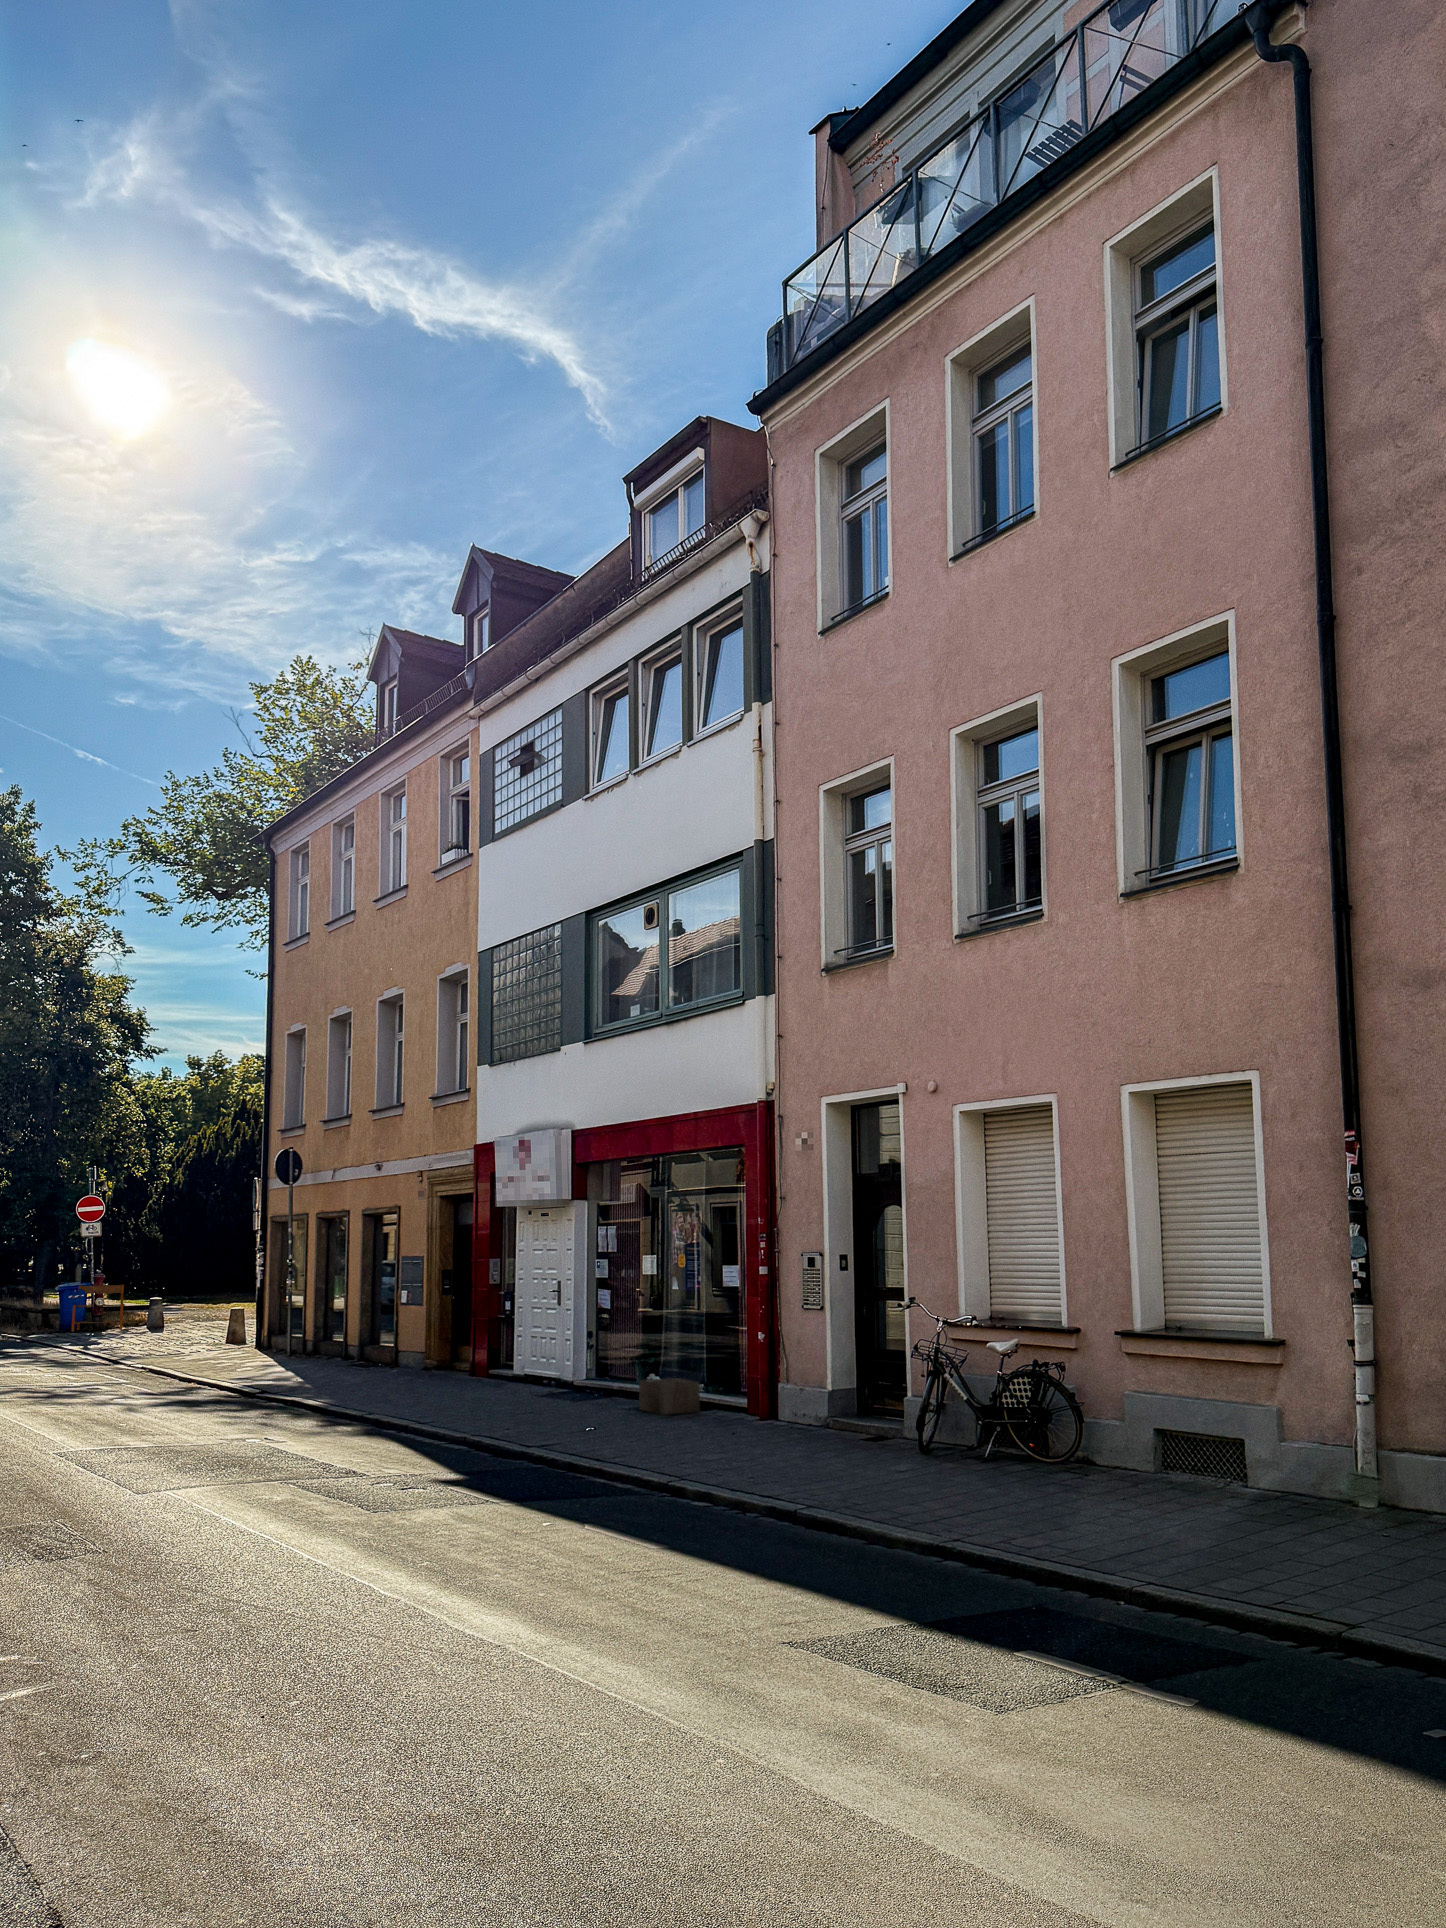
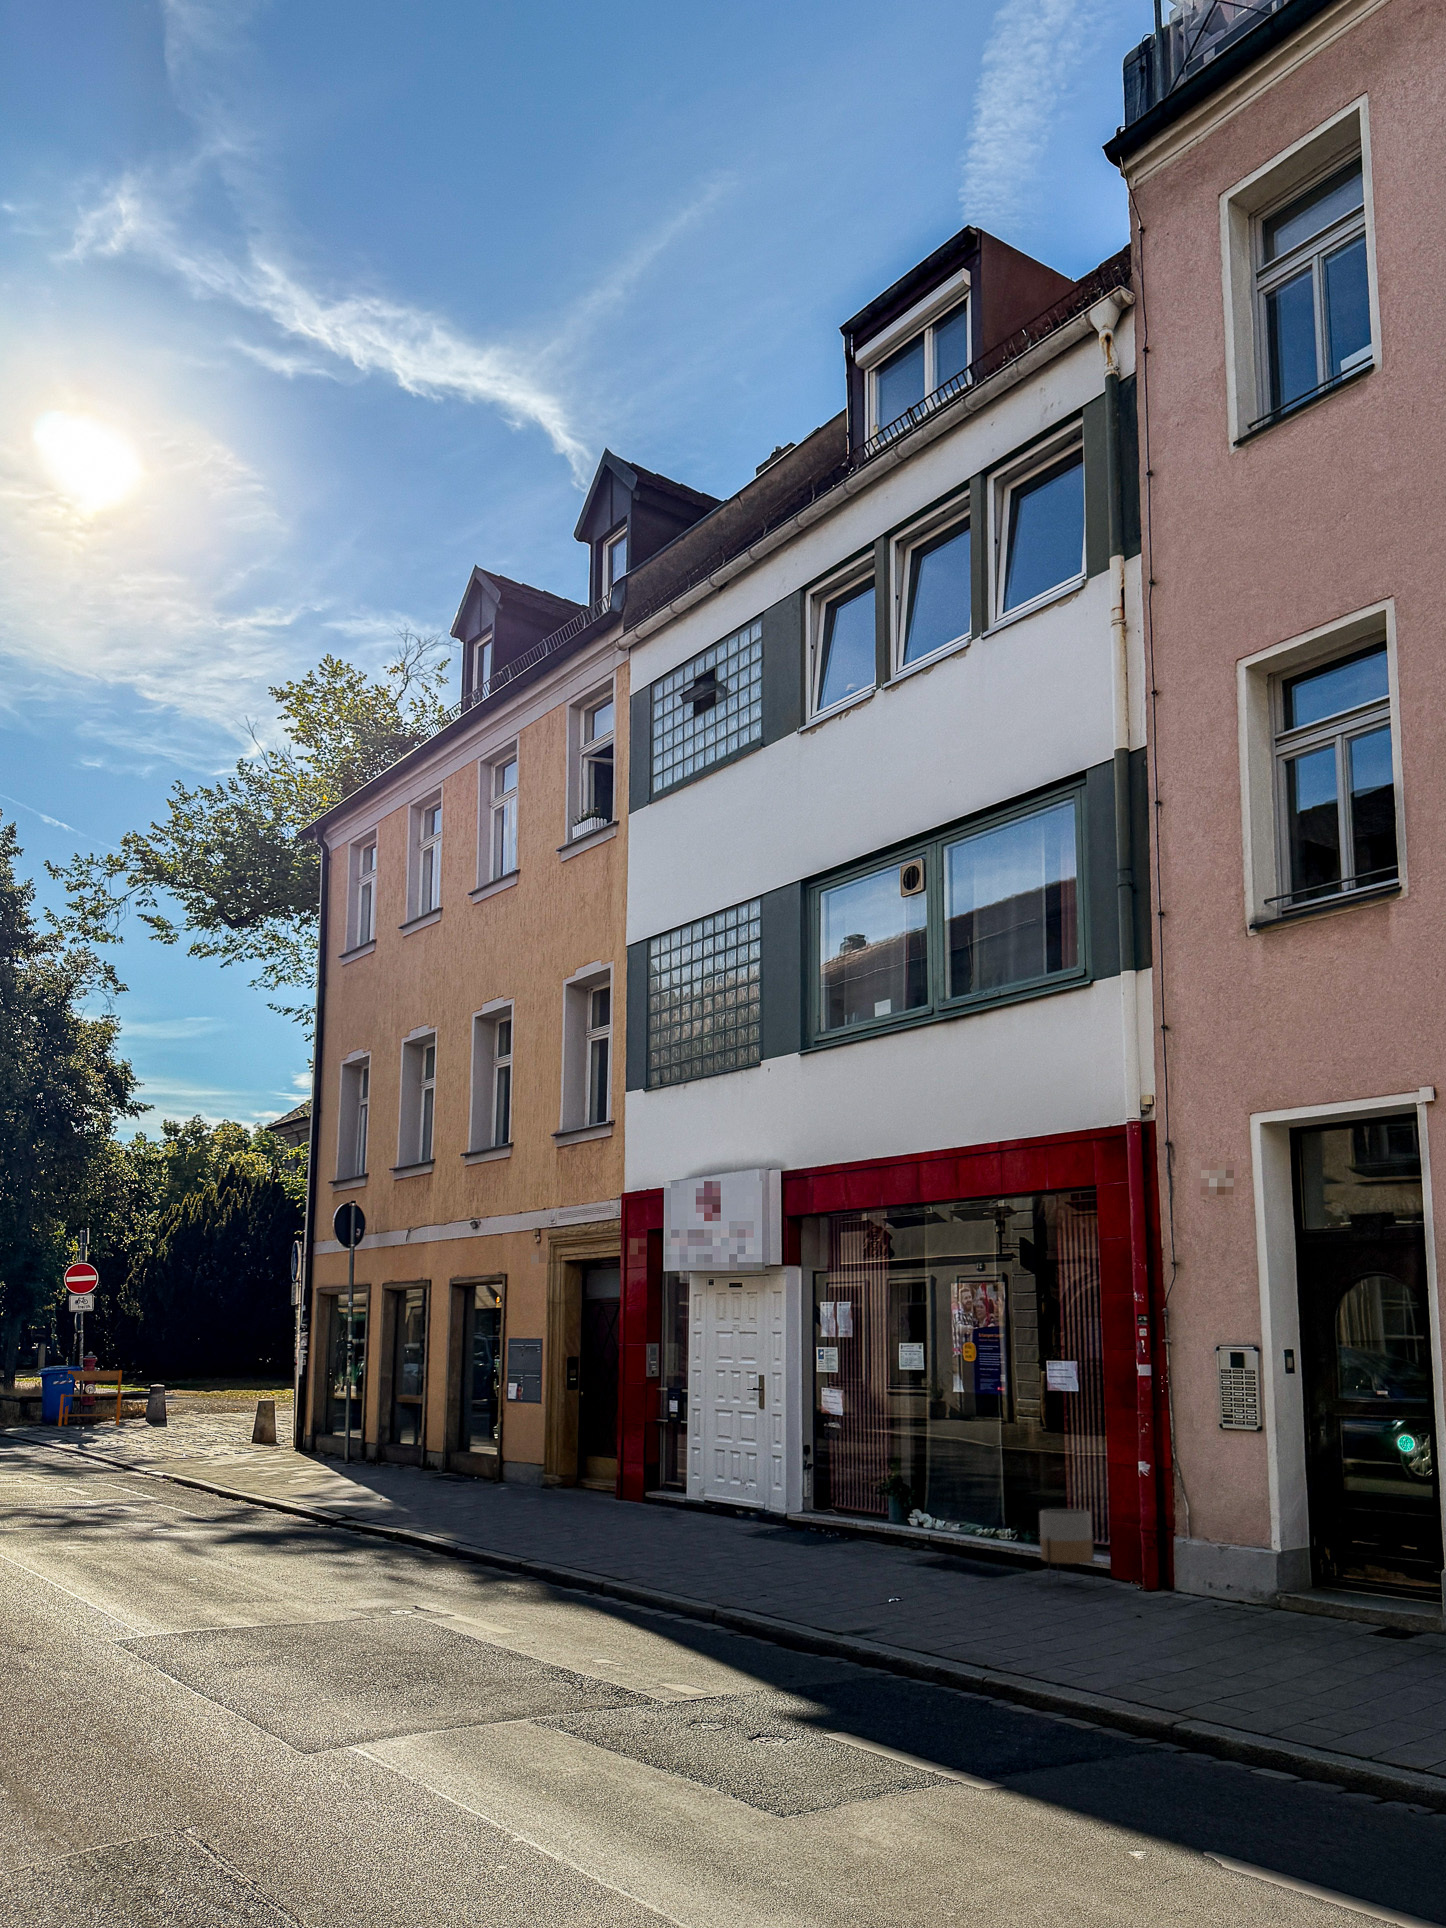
planter: none [705,1369,740,1422] -> present [1040,1509,1095,1579]
cardboard box: present [639,1378,700,1415] -> none [916,1517,1011,1573]

